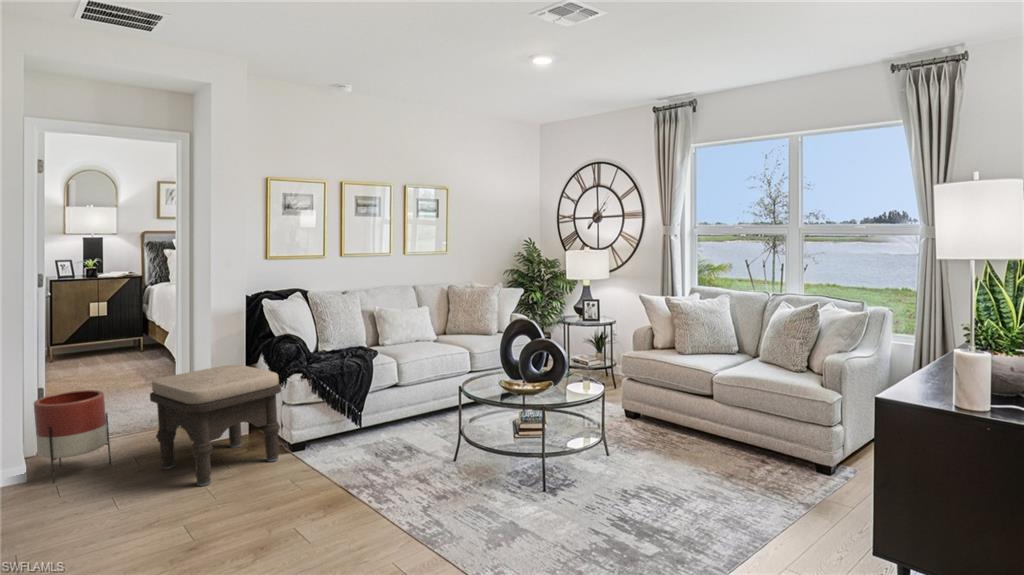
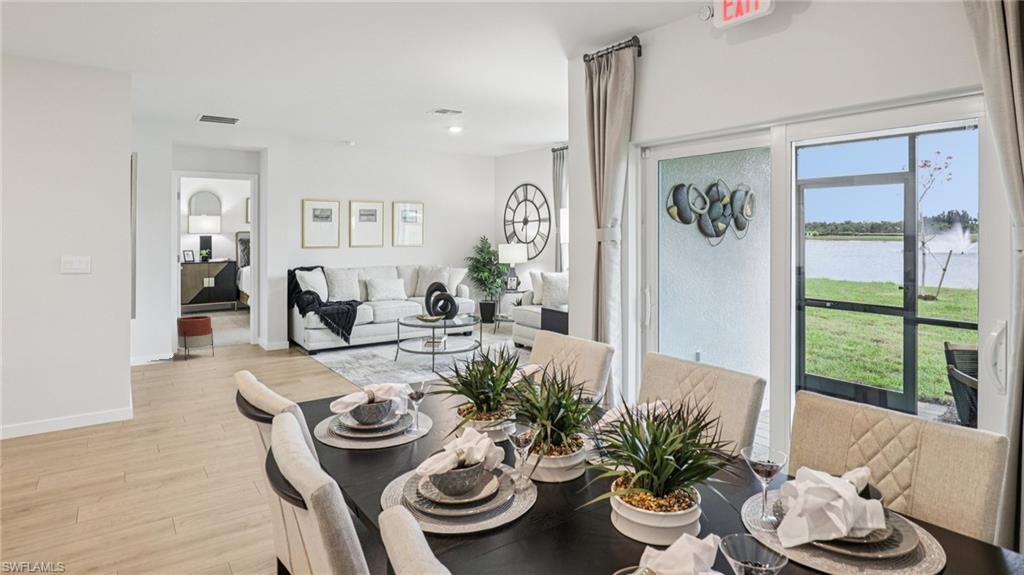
ottoman: present [150,365,281,486] -> none [233,306,302,364]

